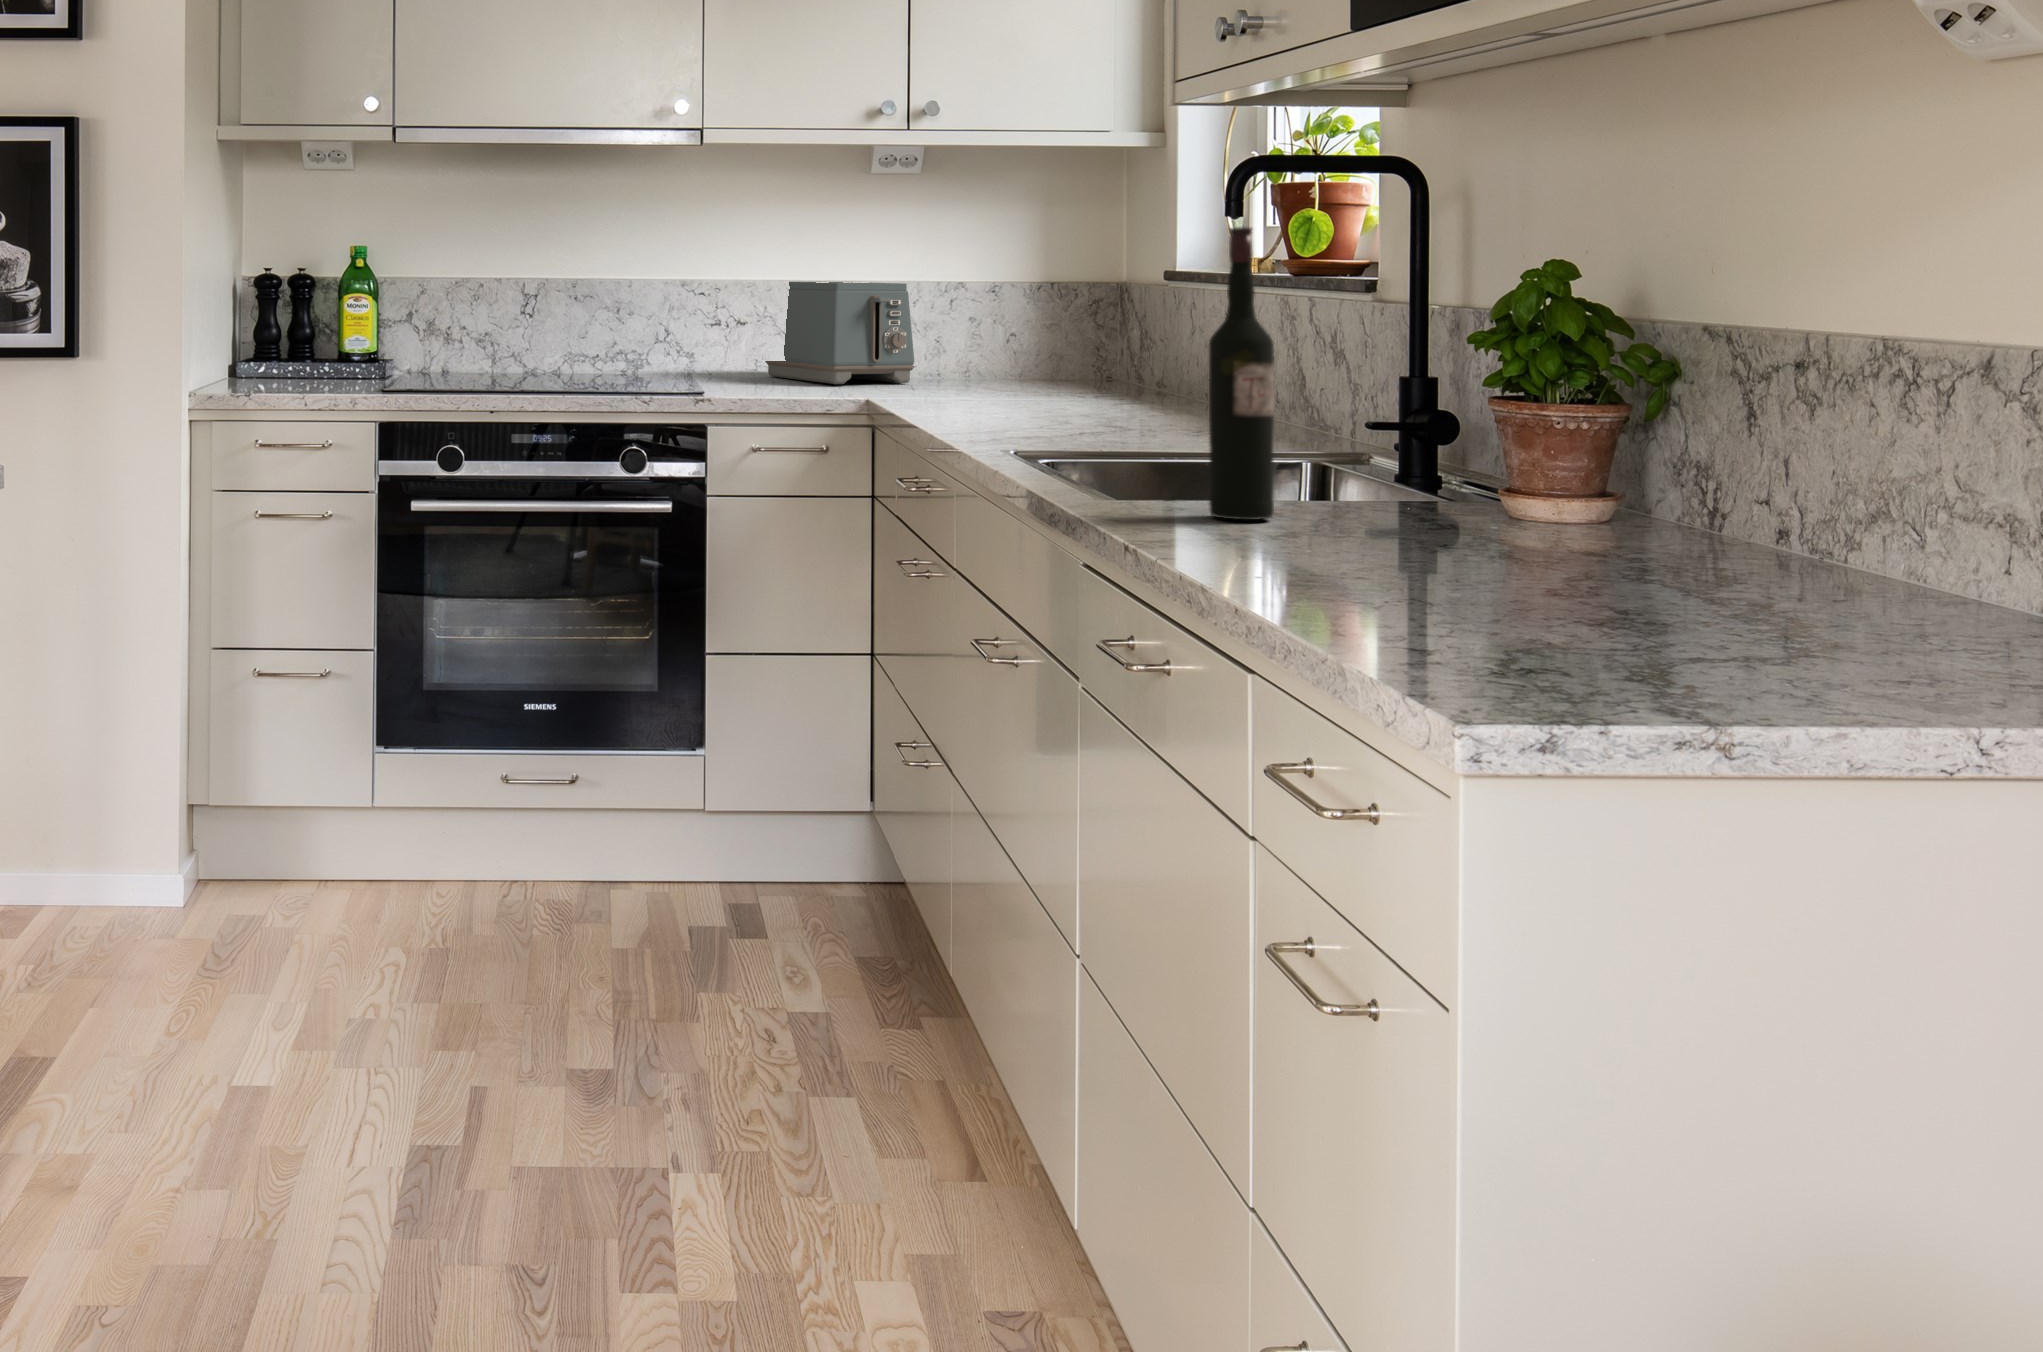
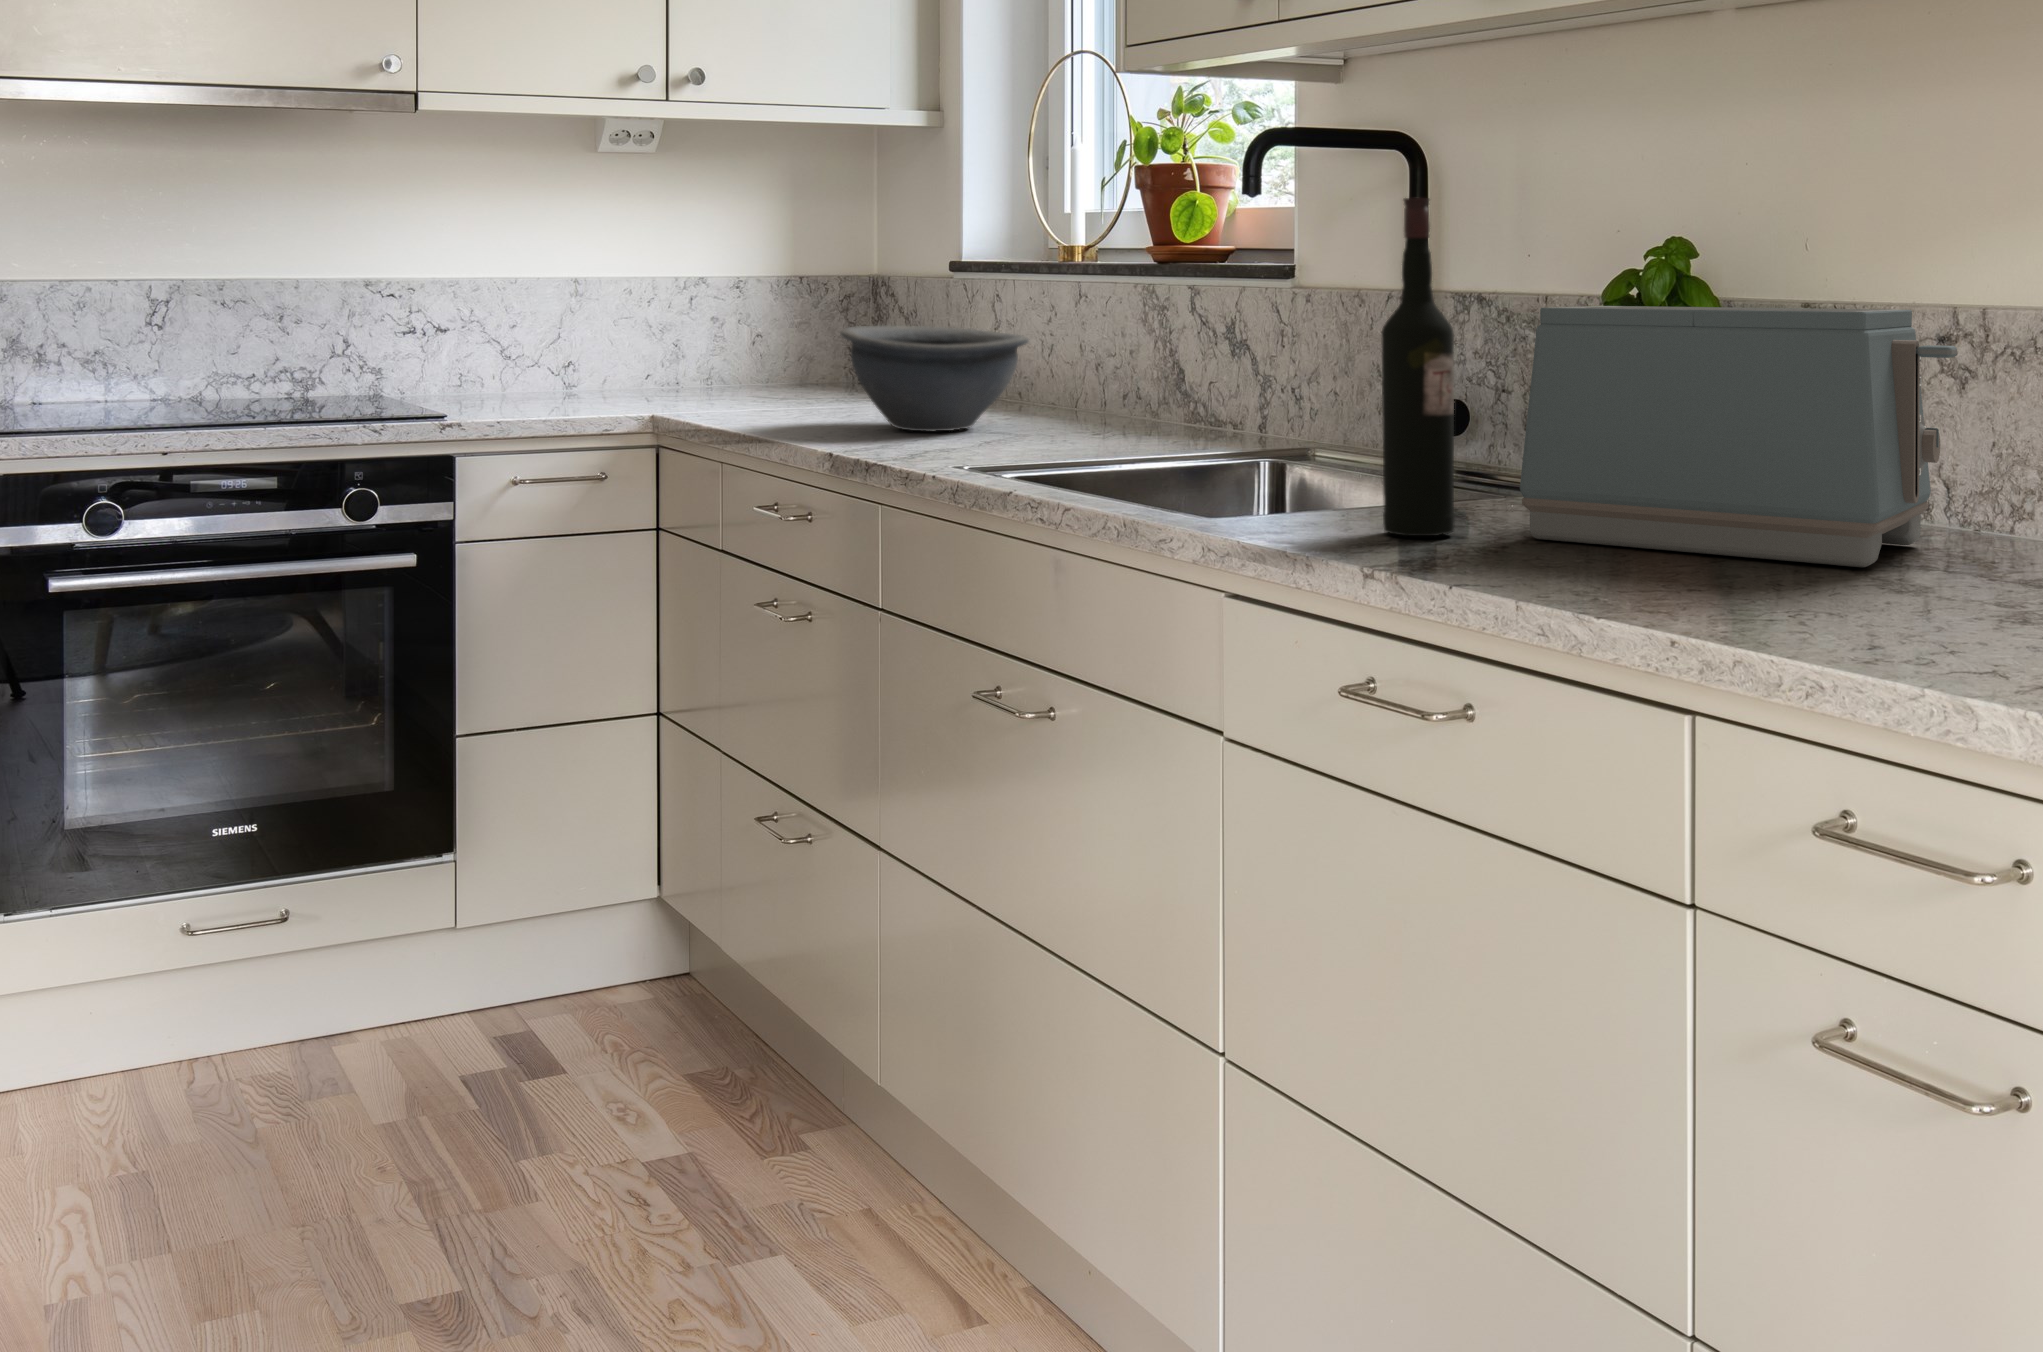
toaster: present [765,281,914,384] -> present [1520,306,1957,567]
bowl: none [980,327,1152,422] -> present [840,325,1029,431]

